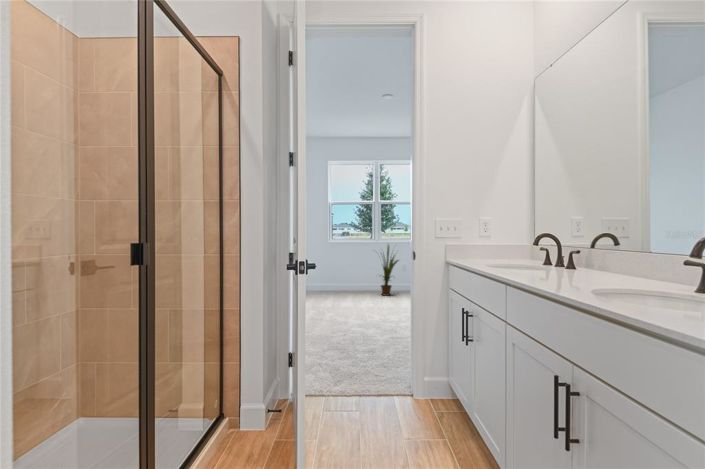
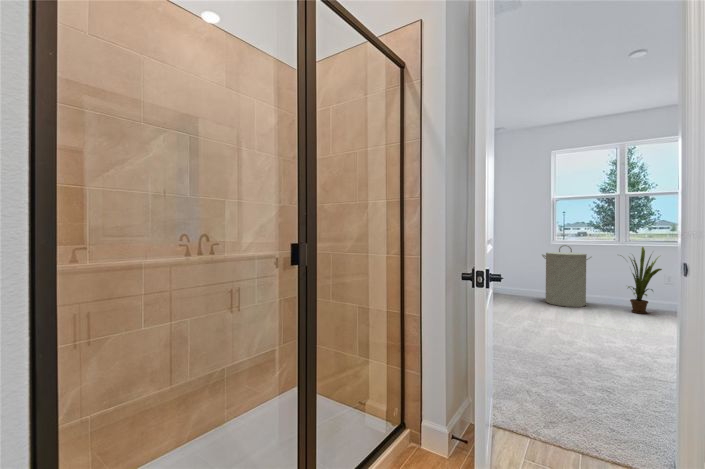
laundry hamper: none [319,243,356,296] -> present [542,245,592,307]

